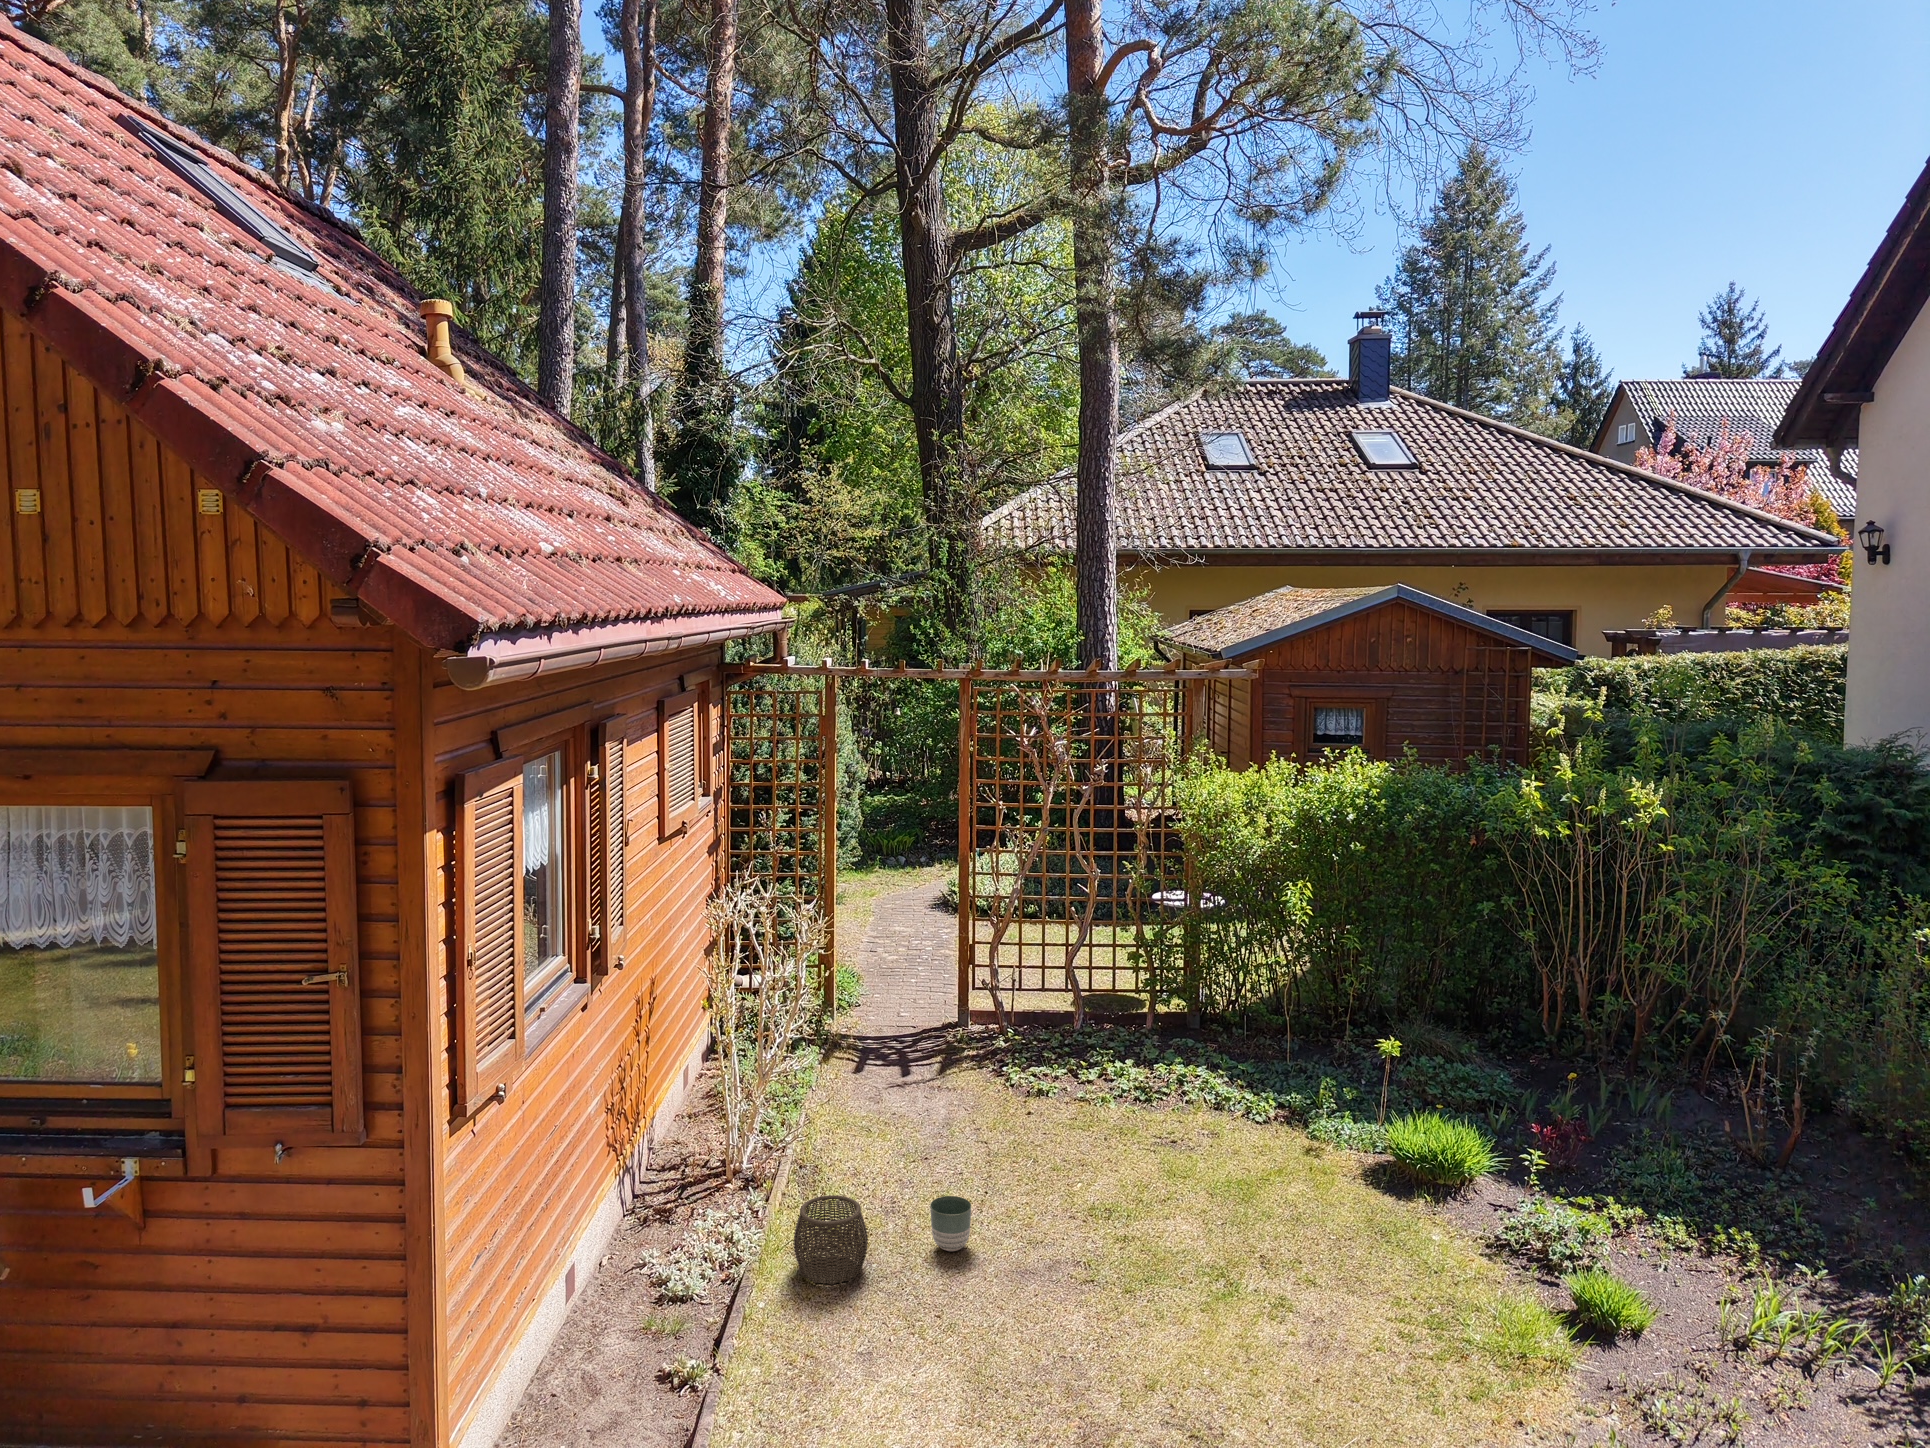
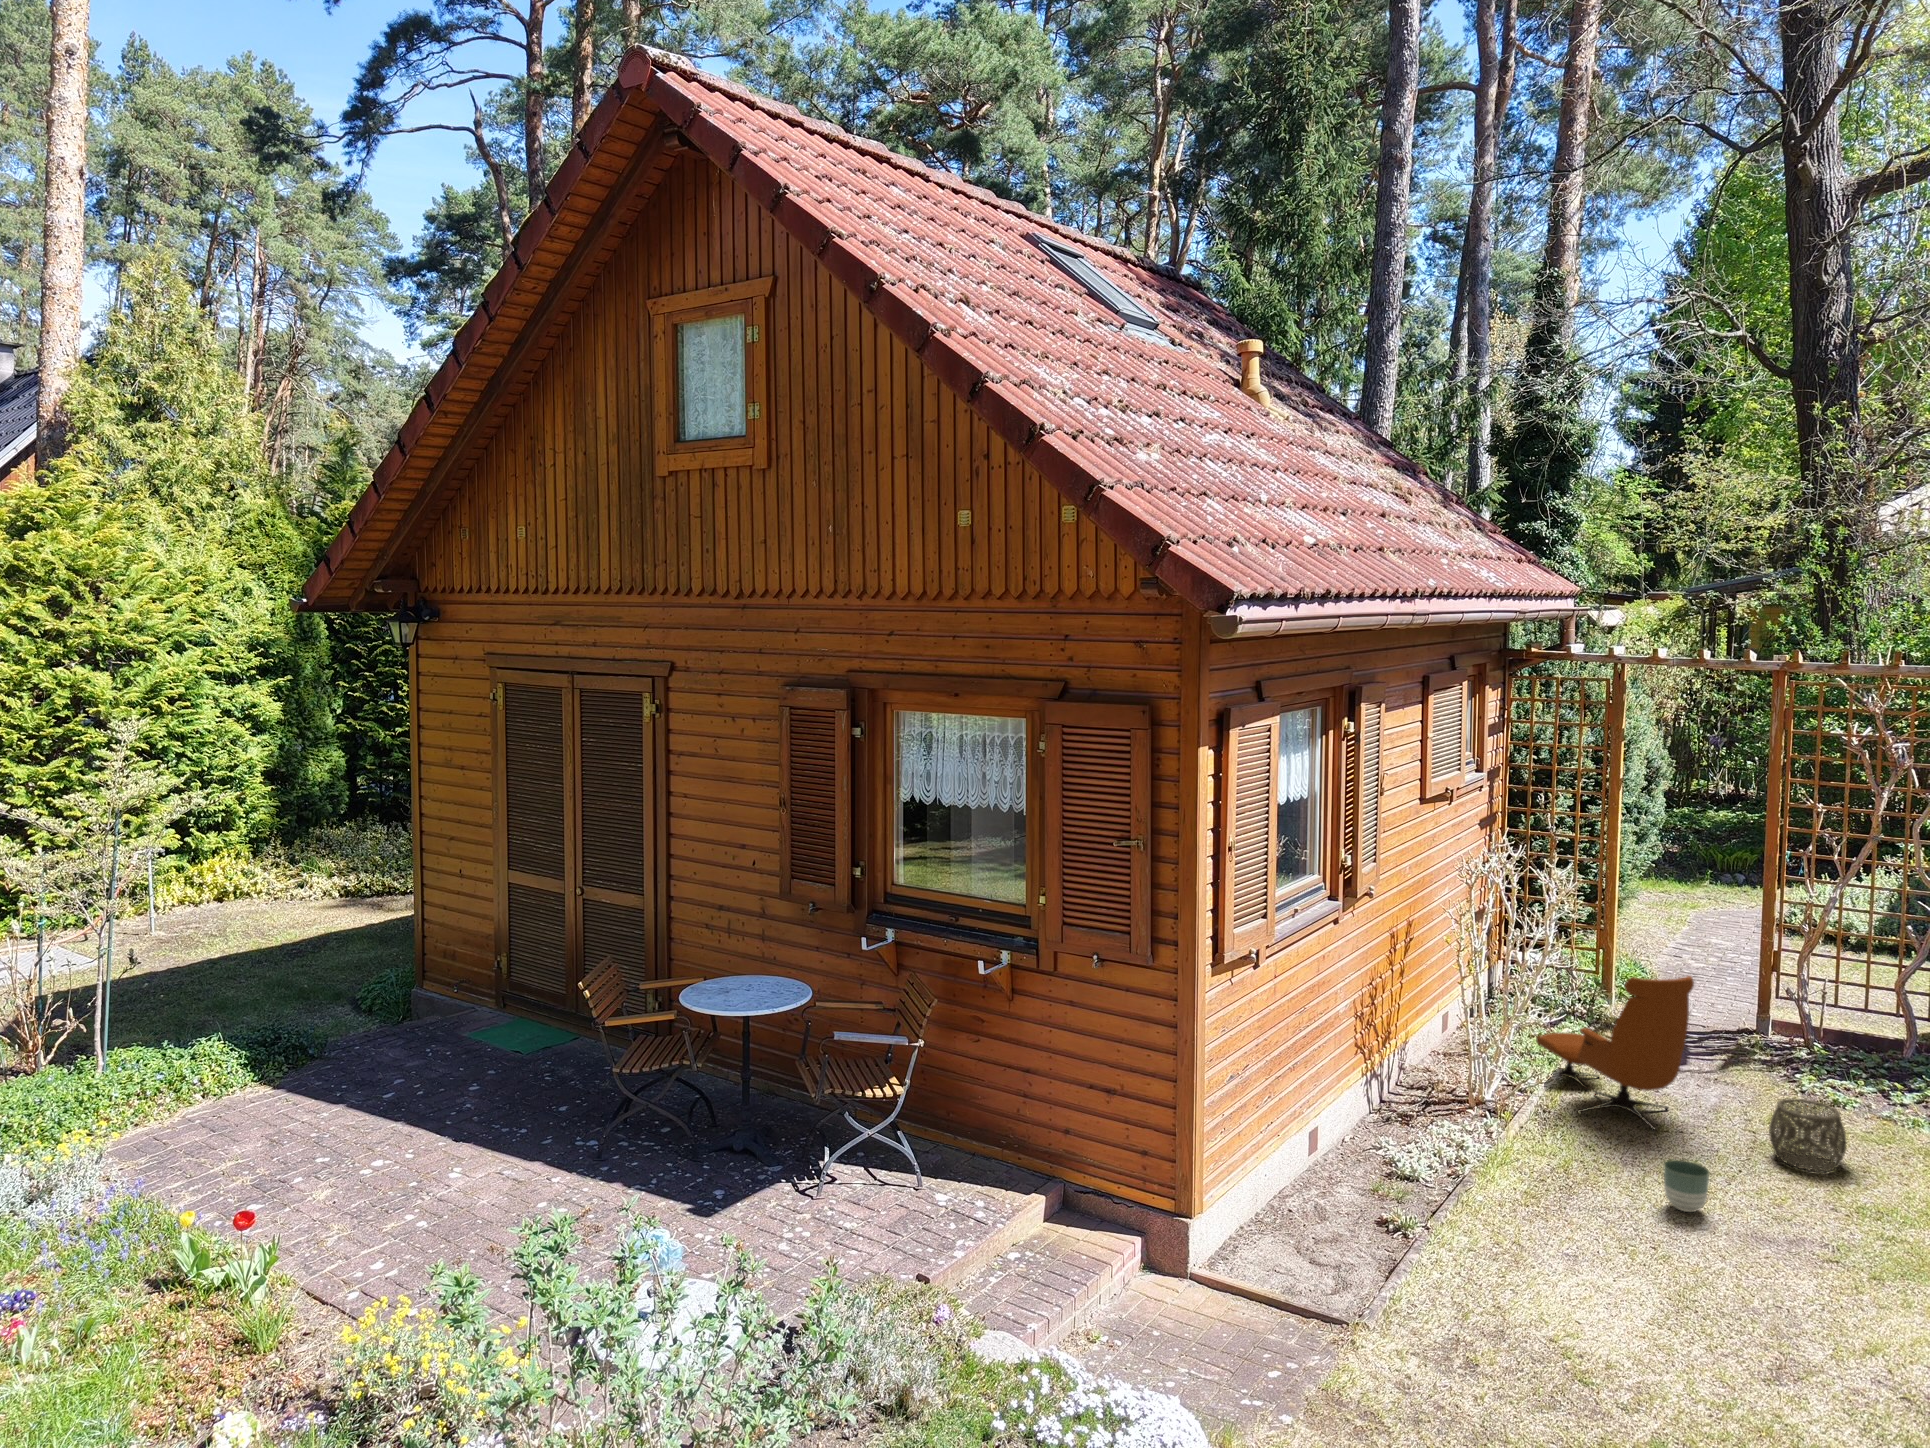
lounge chair: none [781,994,931,1158] -> present [1536,976,1694,1130]
woven basket: present [794,1195,868,1285] -> present [1769,1098,1847,1172]

